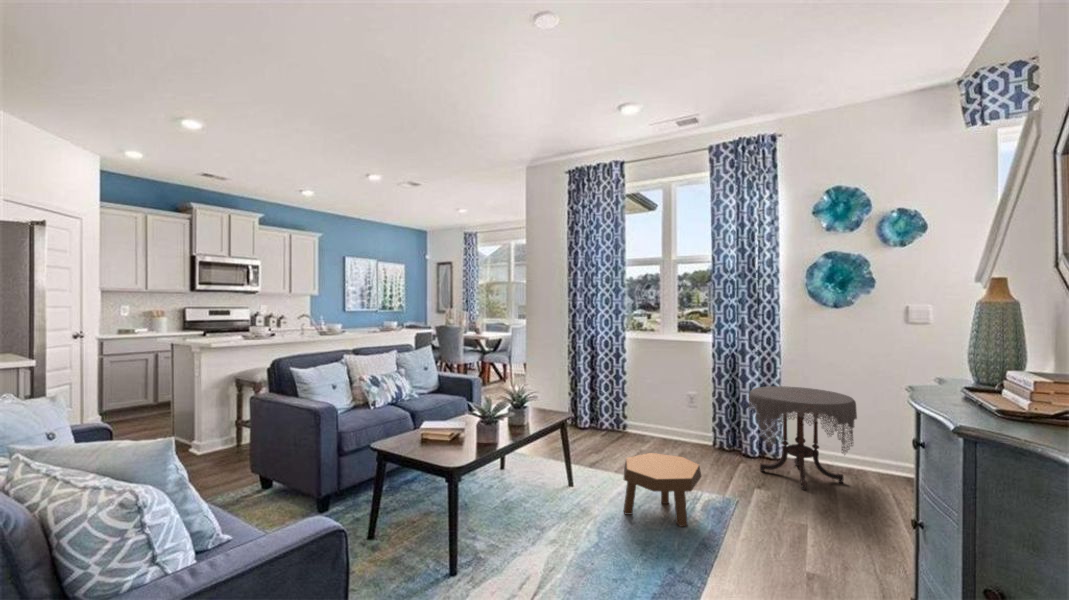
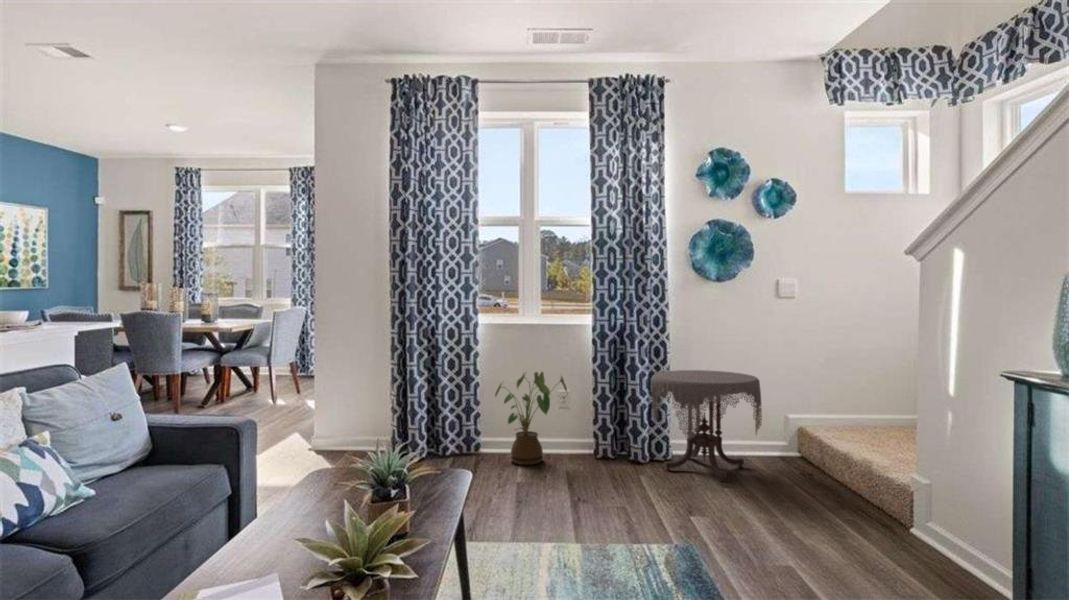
house plant: none [629,376,687,446] -> present [495,372,567,465]
footstool: present [623,453,701,527] -> none [577,465,687,557]

